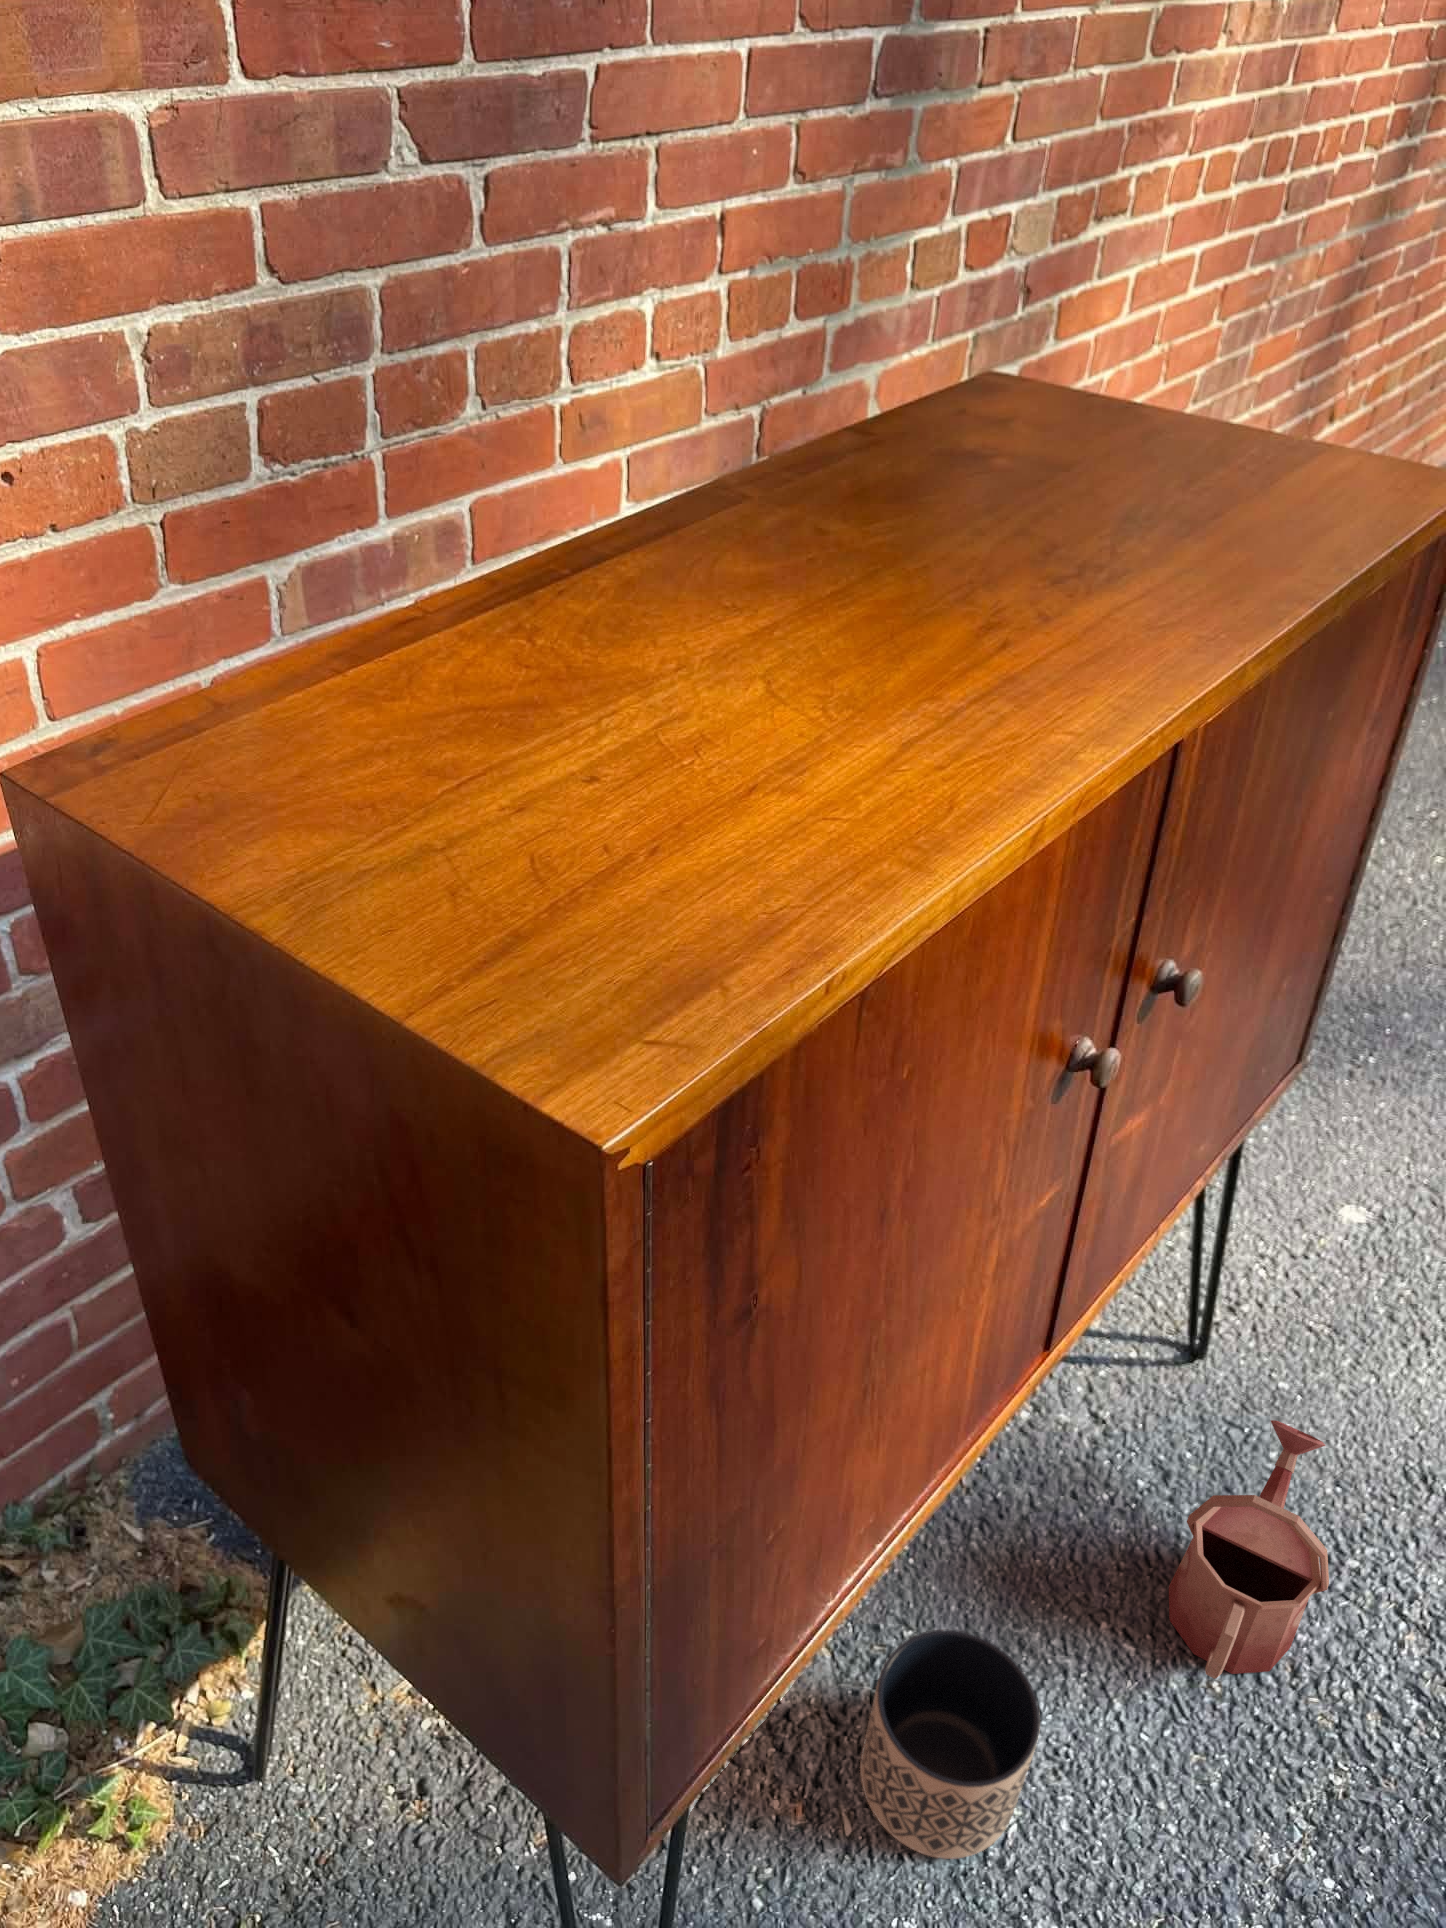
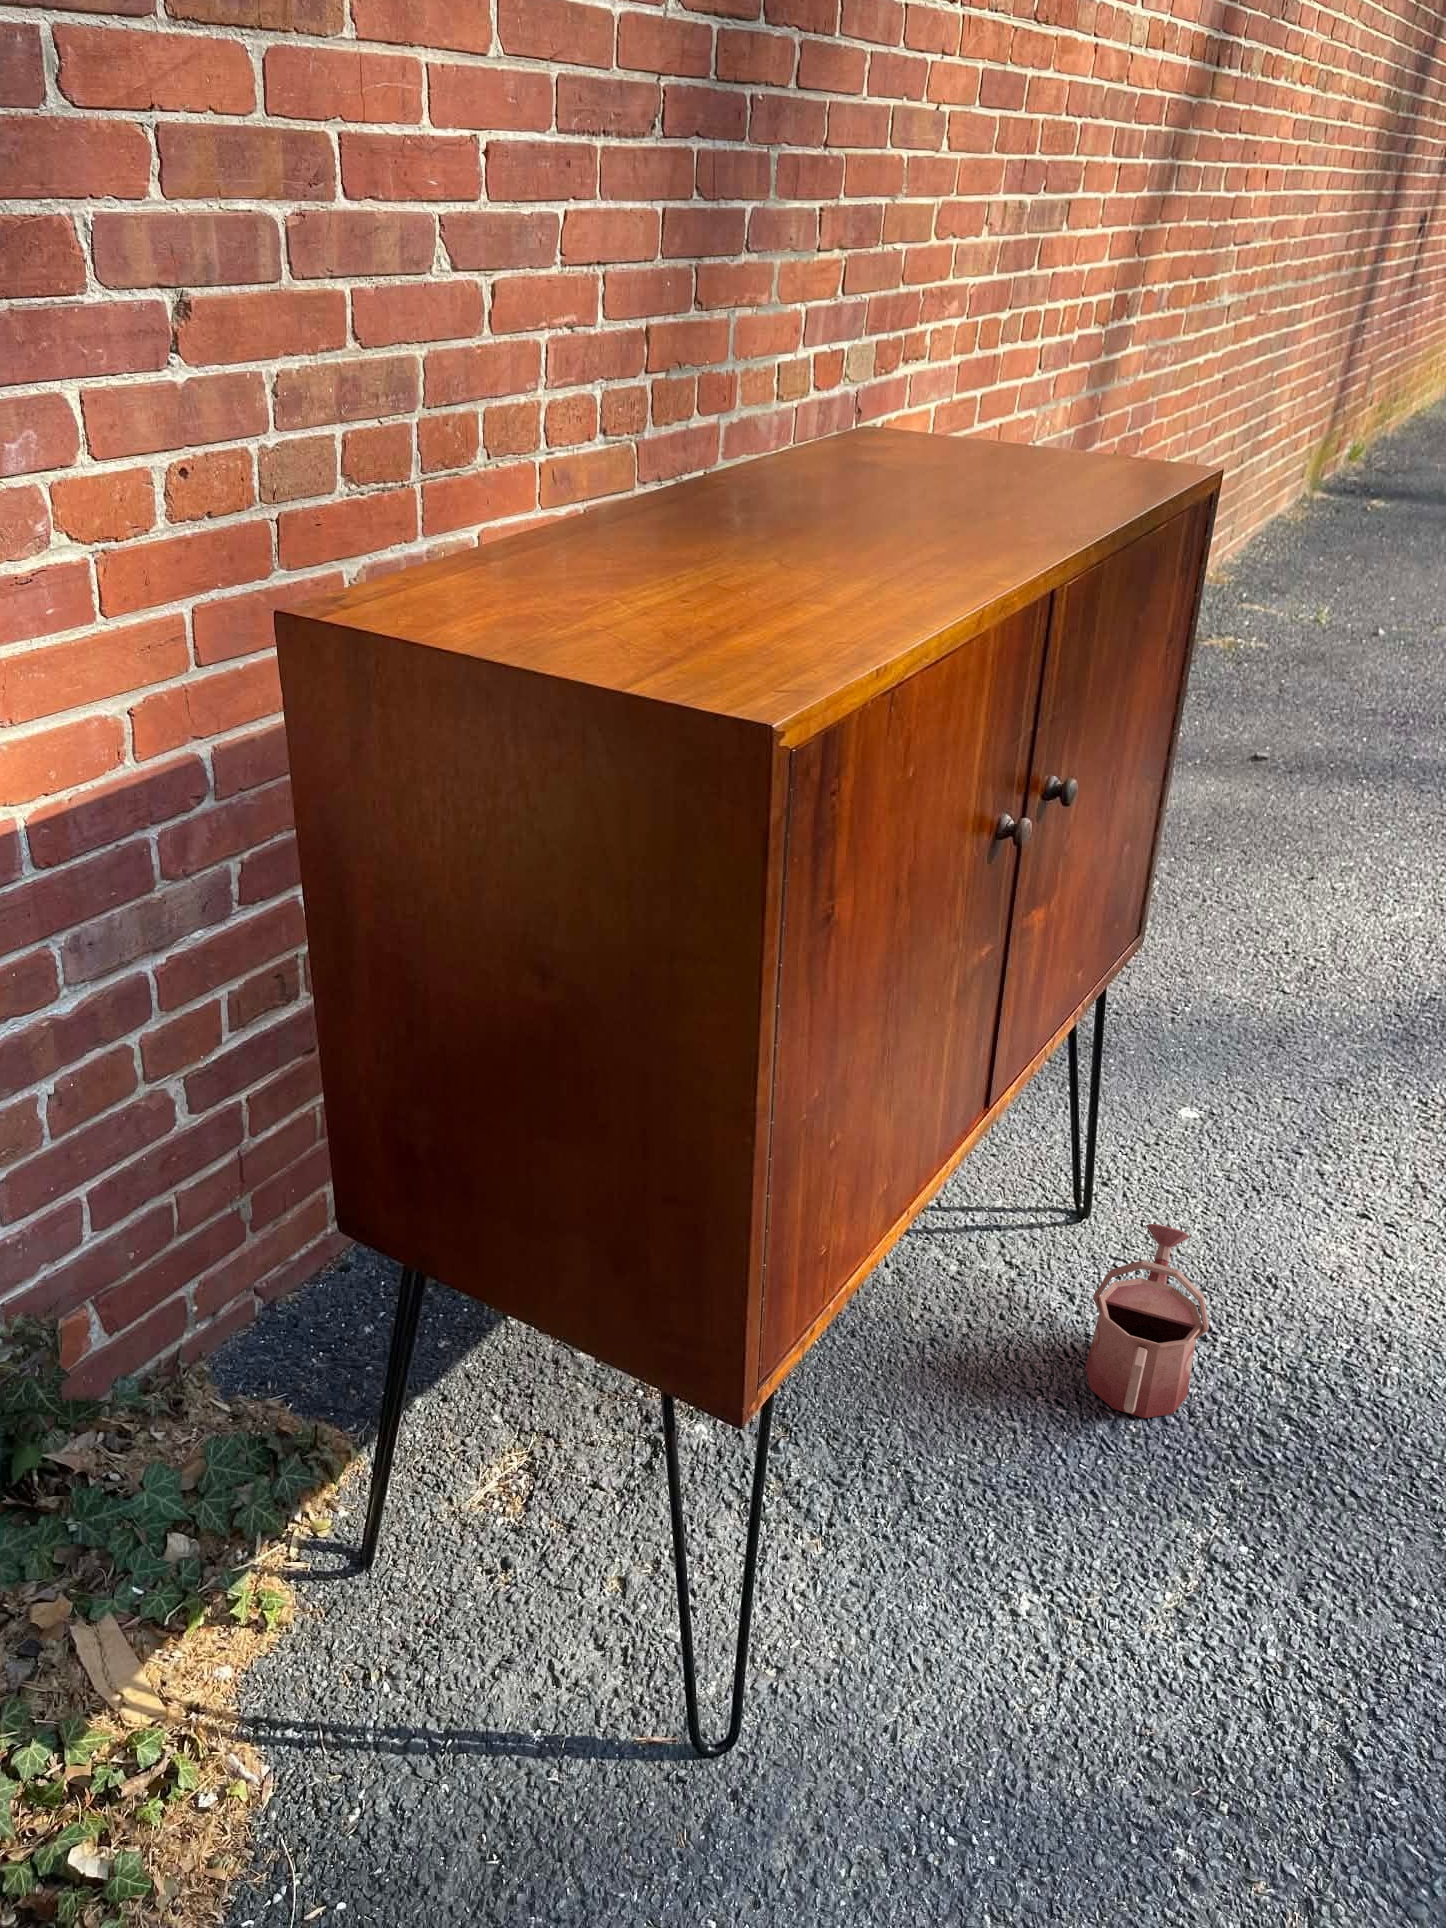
planter: present [860,1630,1040,1859] -> none [862,1379,1004,1561]

